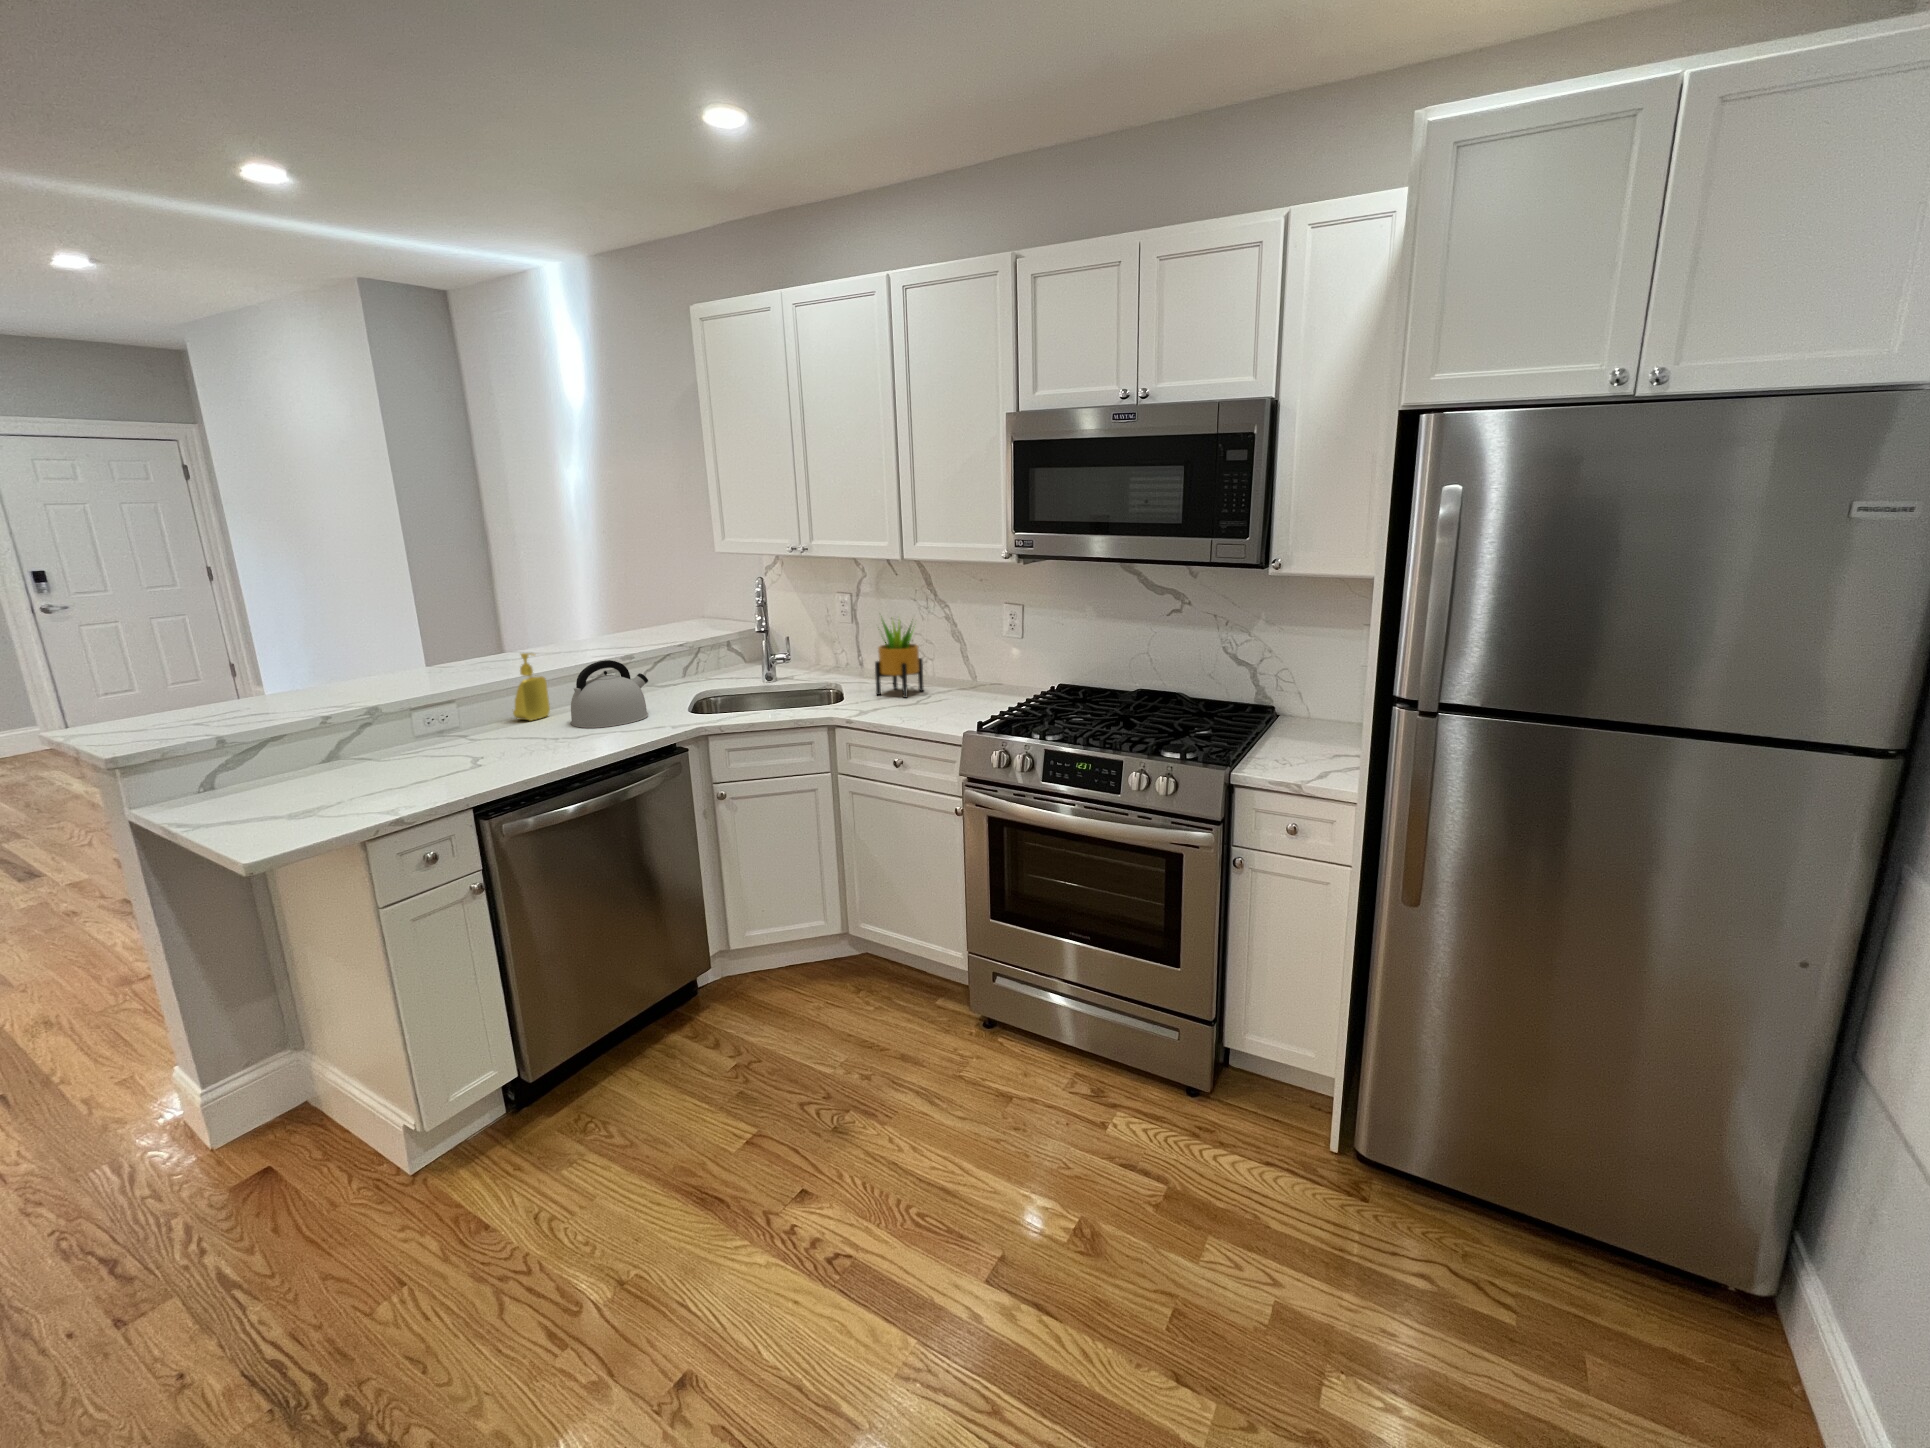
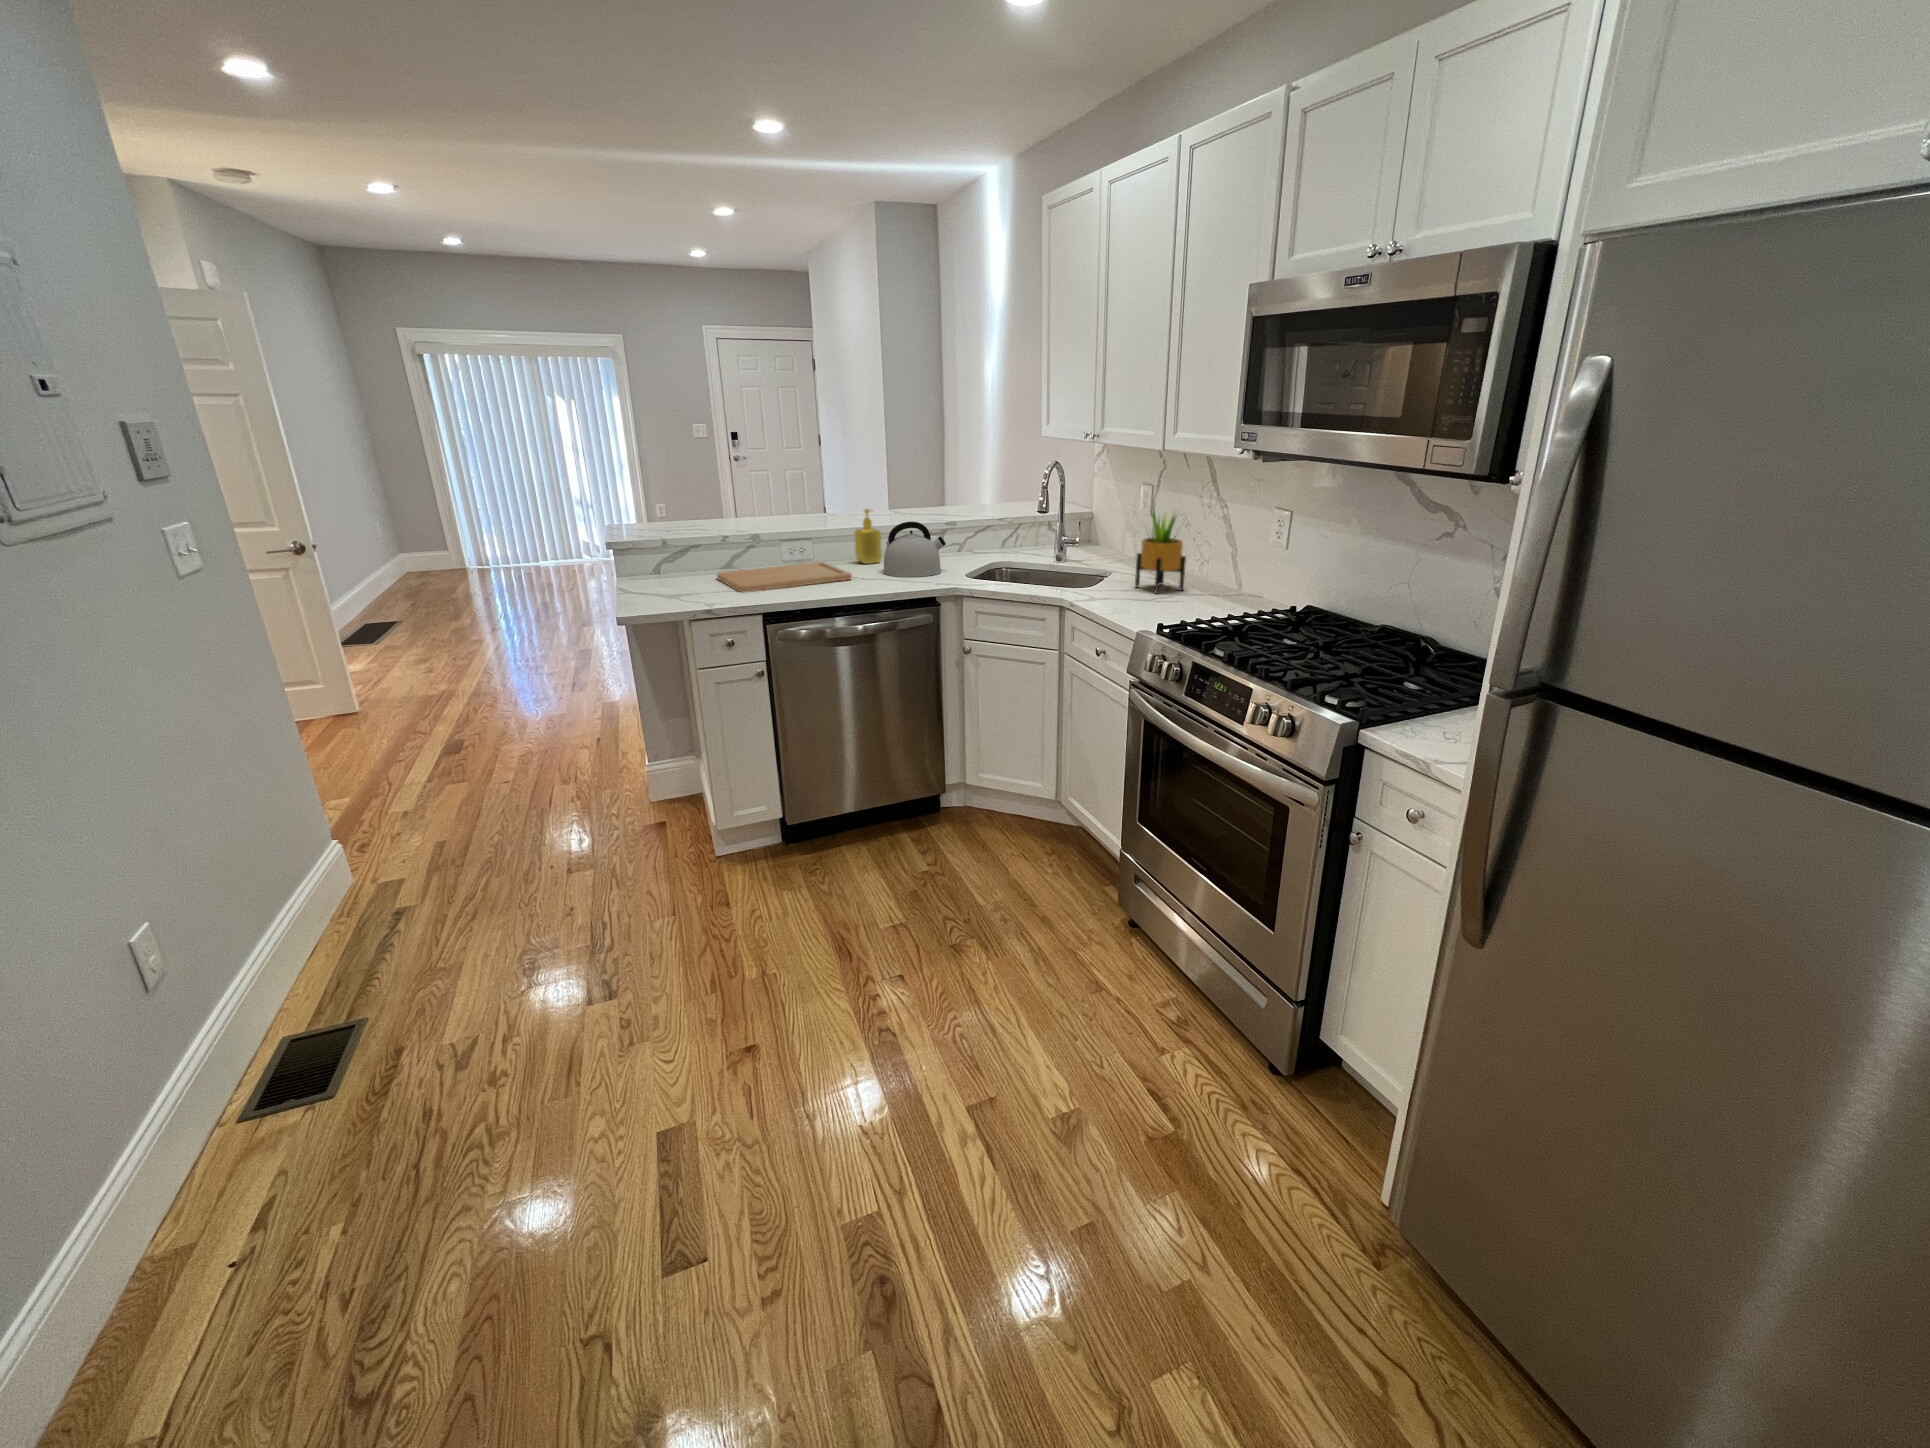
cutting board: none [329,727,546,784] -> present [717,562,852,592]

